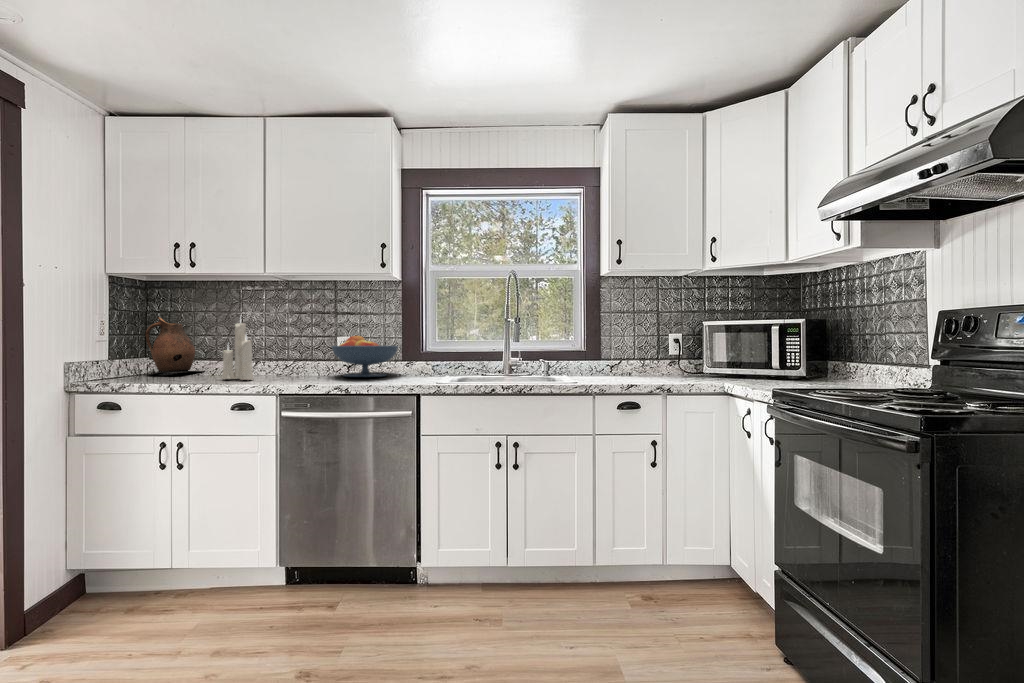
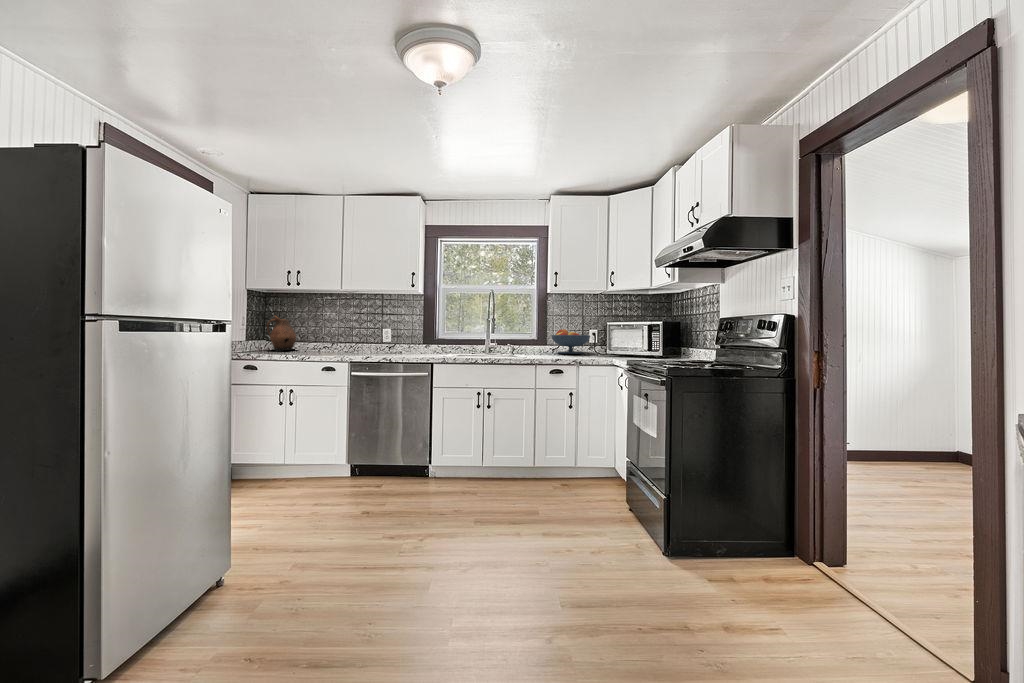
candle: present [222,321,253,380] -> none [314,313,333,354]
fruit bowl: present [332,336,398,377] -> present [551,329,590,354]

